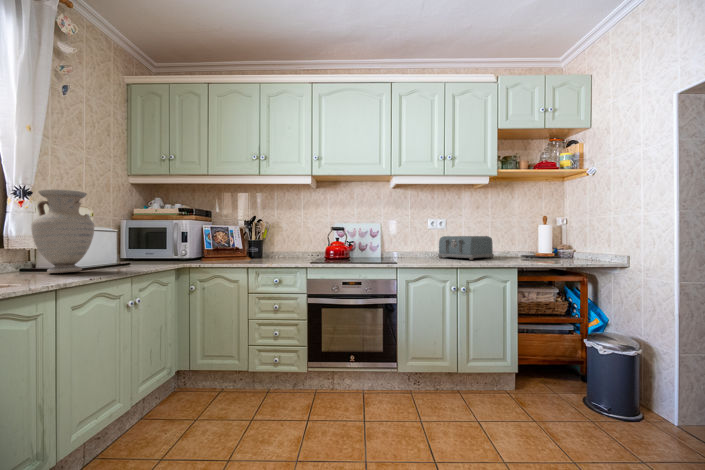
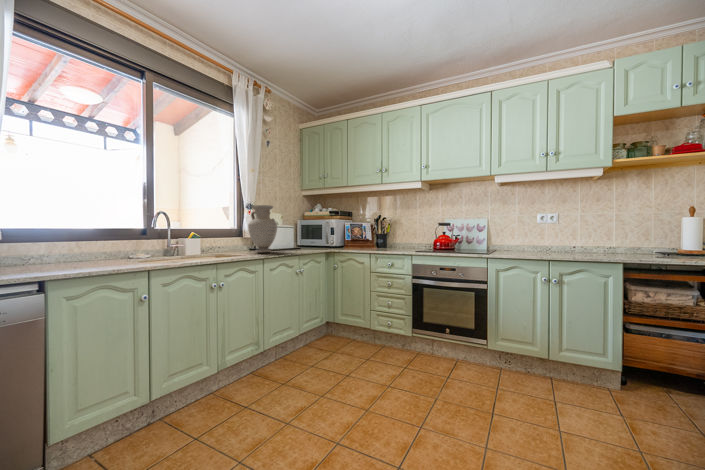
toaster: present [438,236,494,260] -> none [544,230,612,254]

